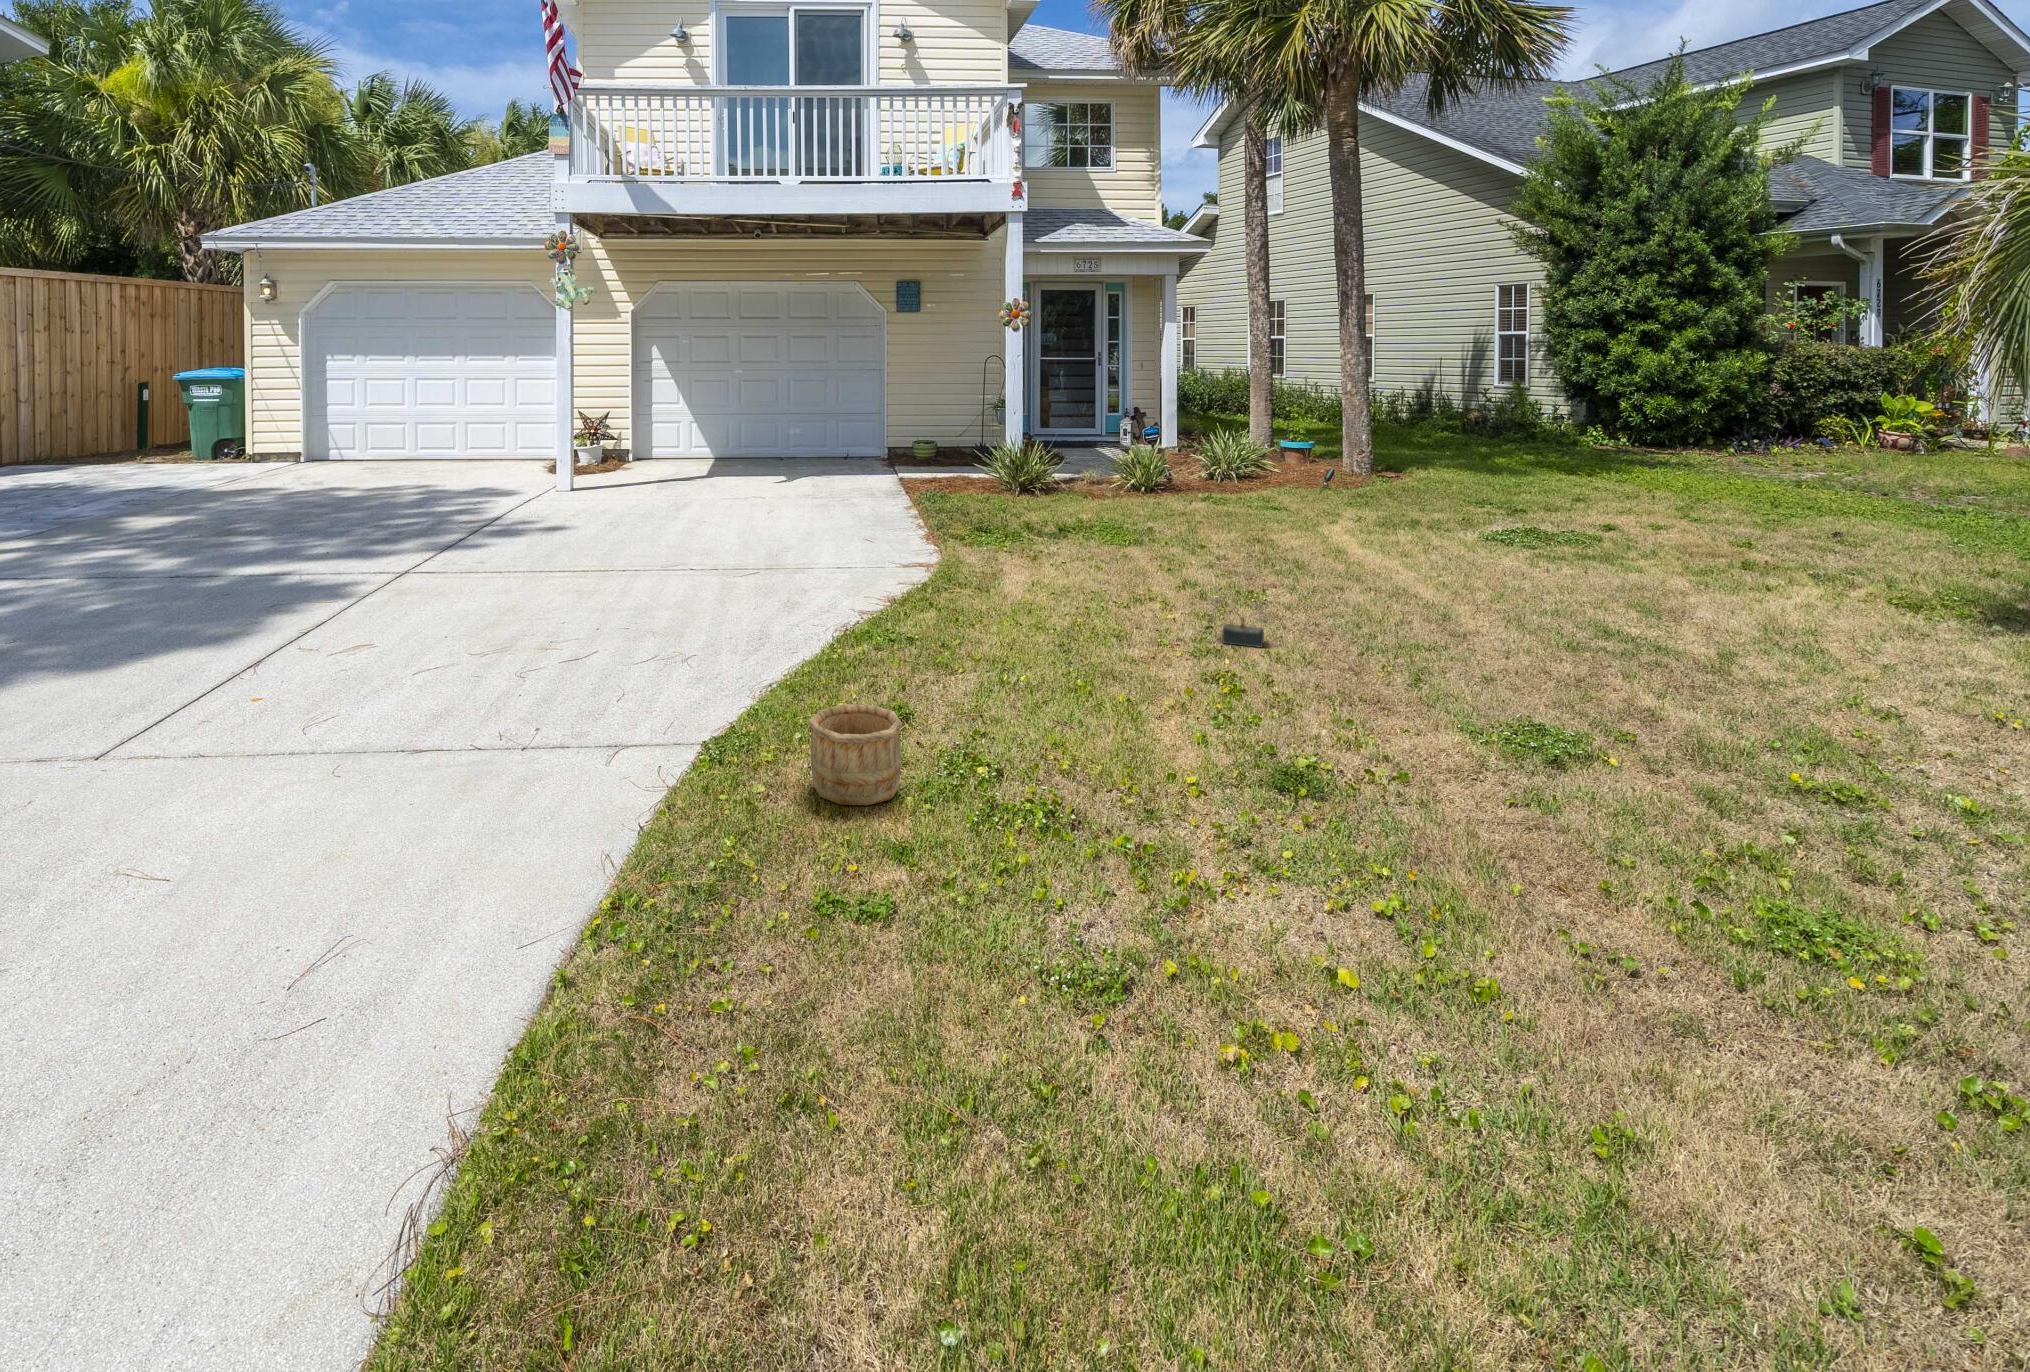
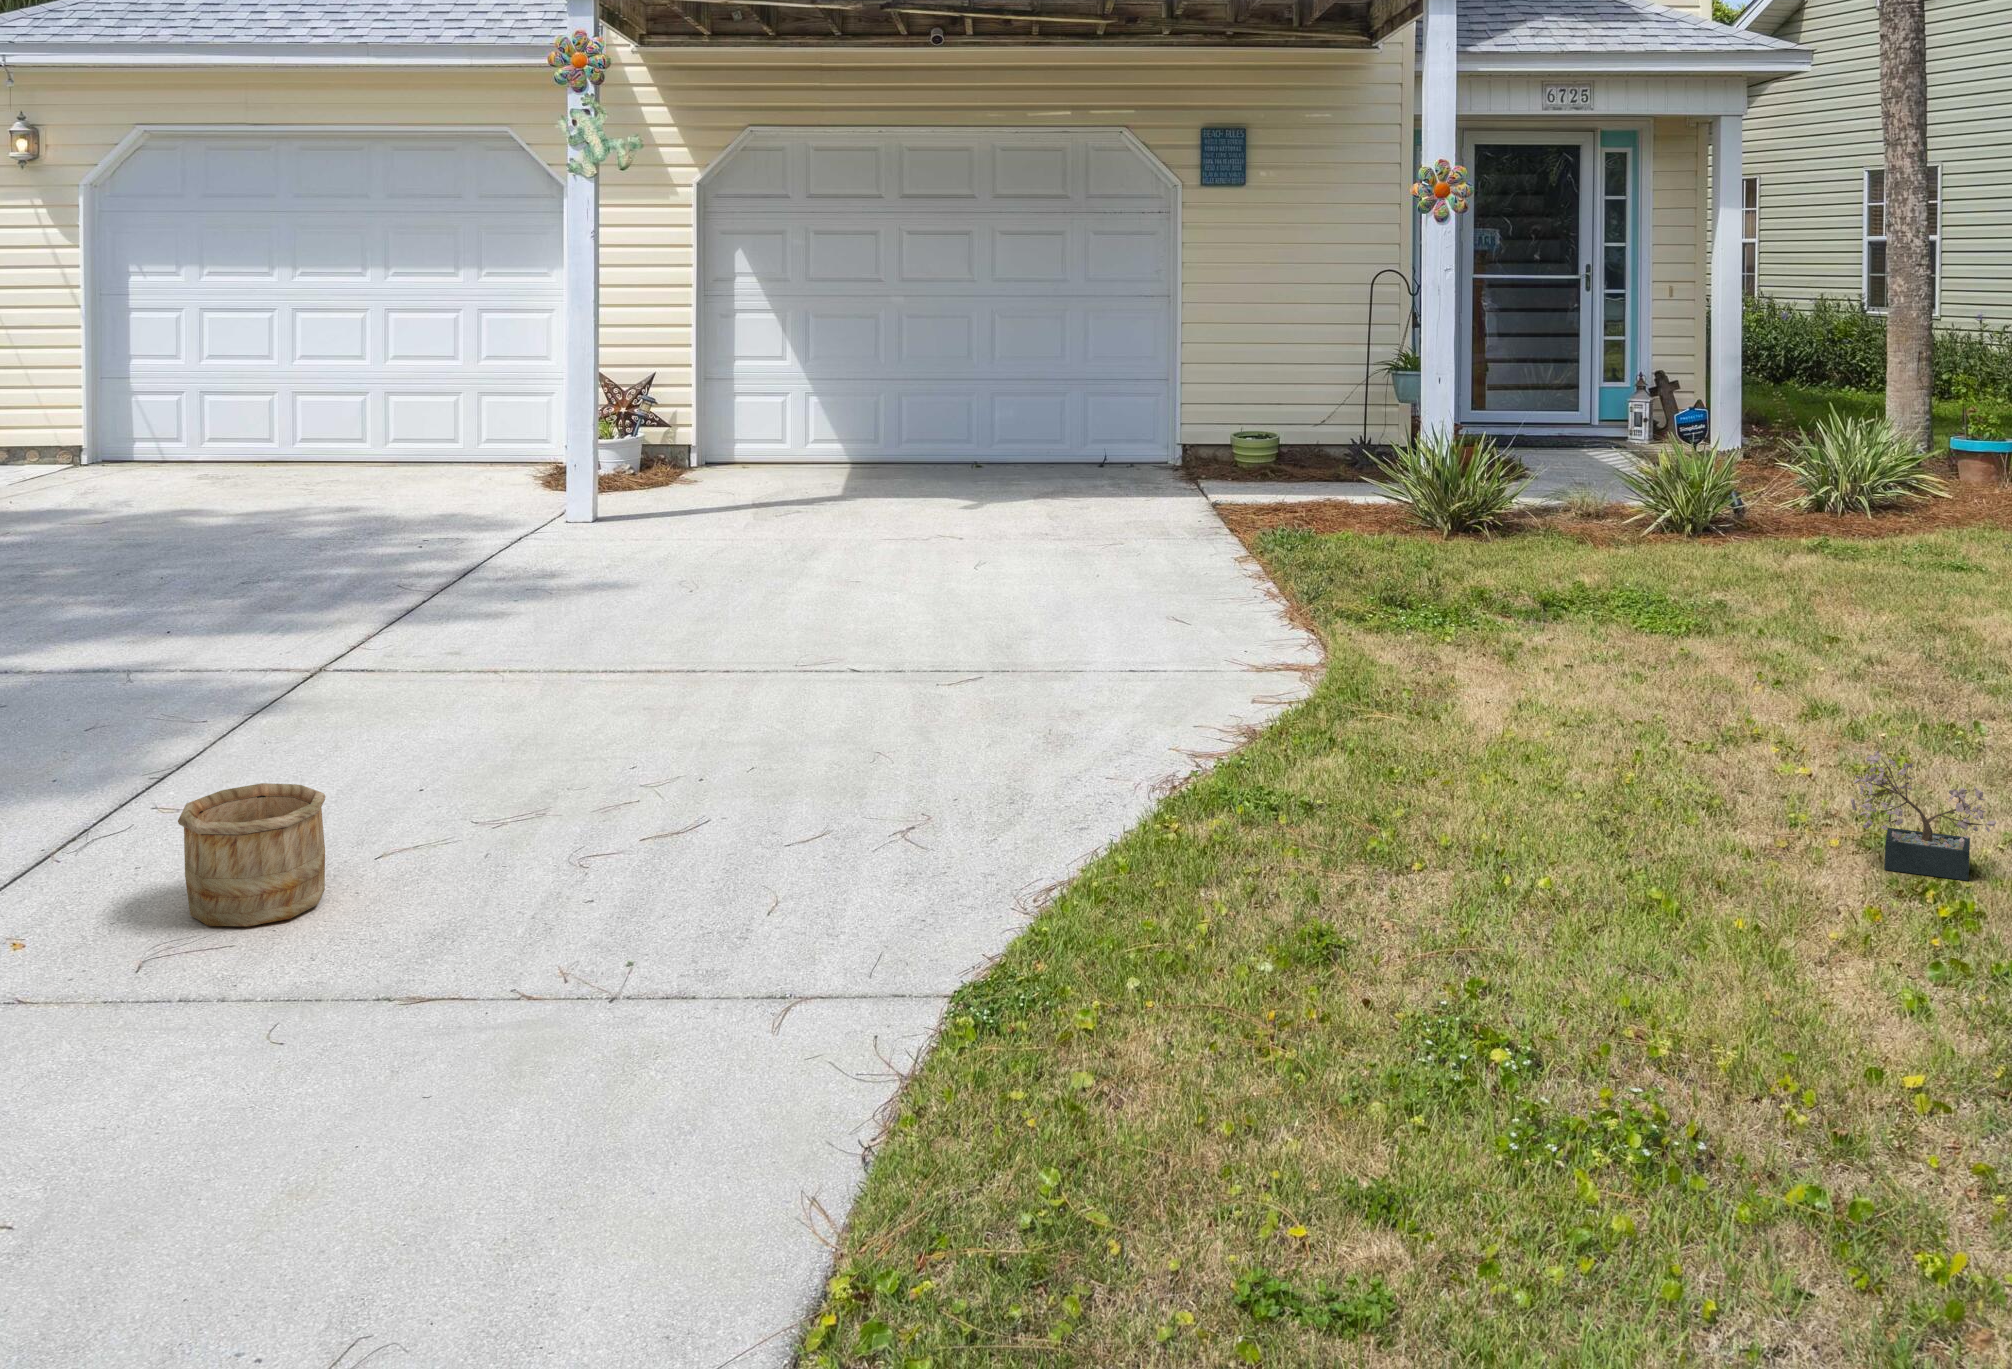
wooden bucket: present [808,704,902,805] -> present [178,783,326,926]

